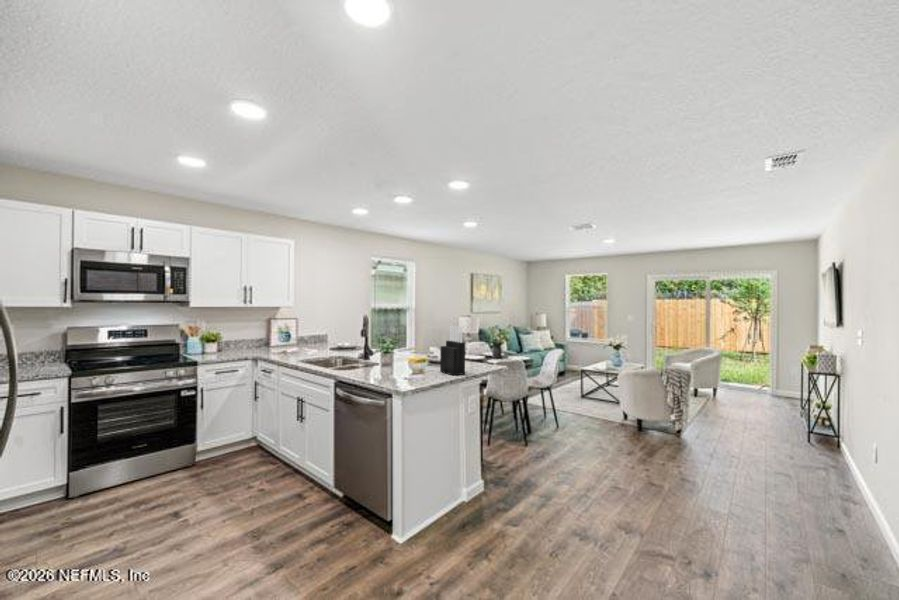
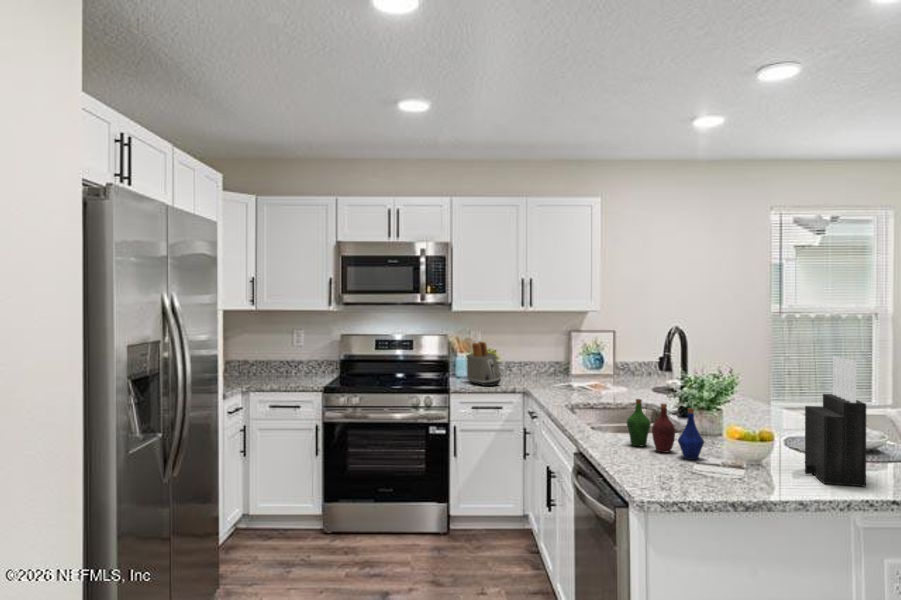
toaster: none [204,328,236,358] -> present [466,342,501,386]
bottle: none [364,351,405,376] -> present [627,399,704,460]

